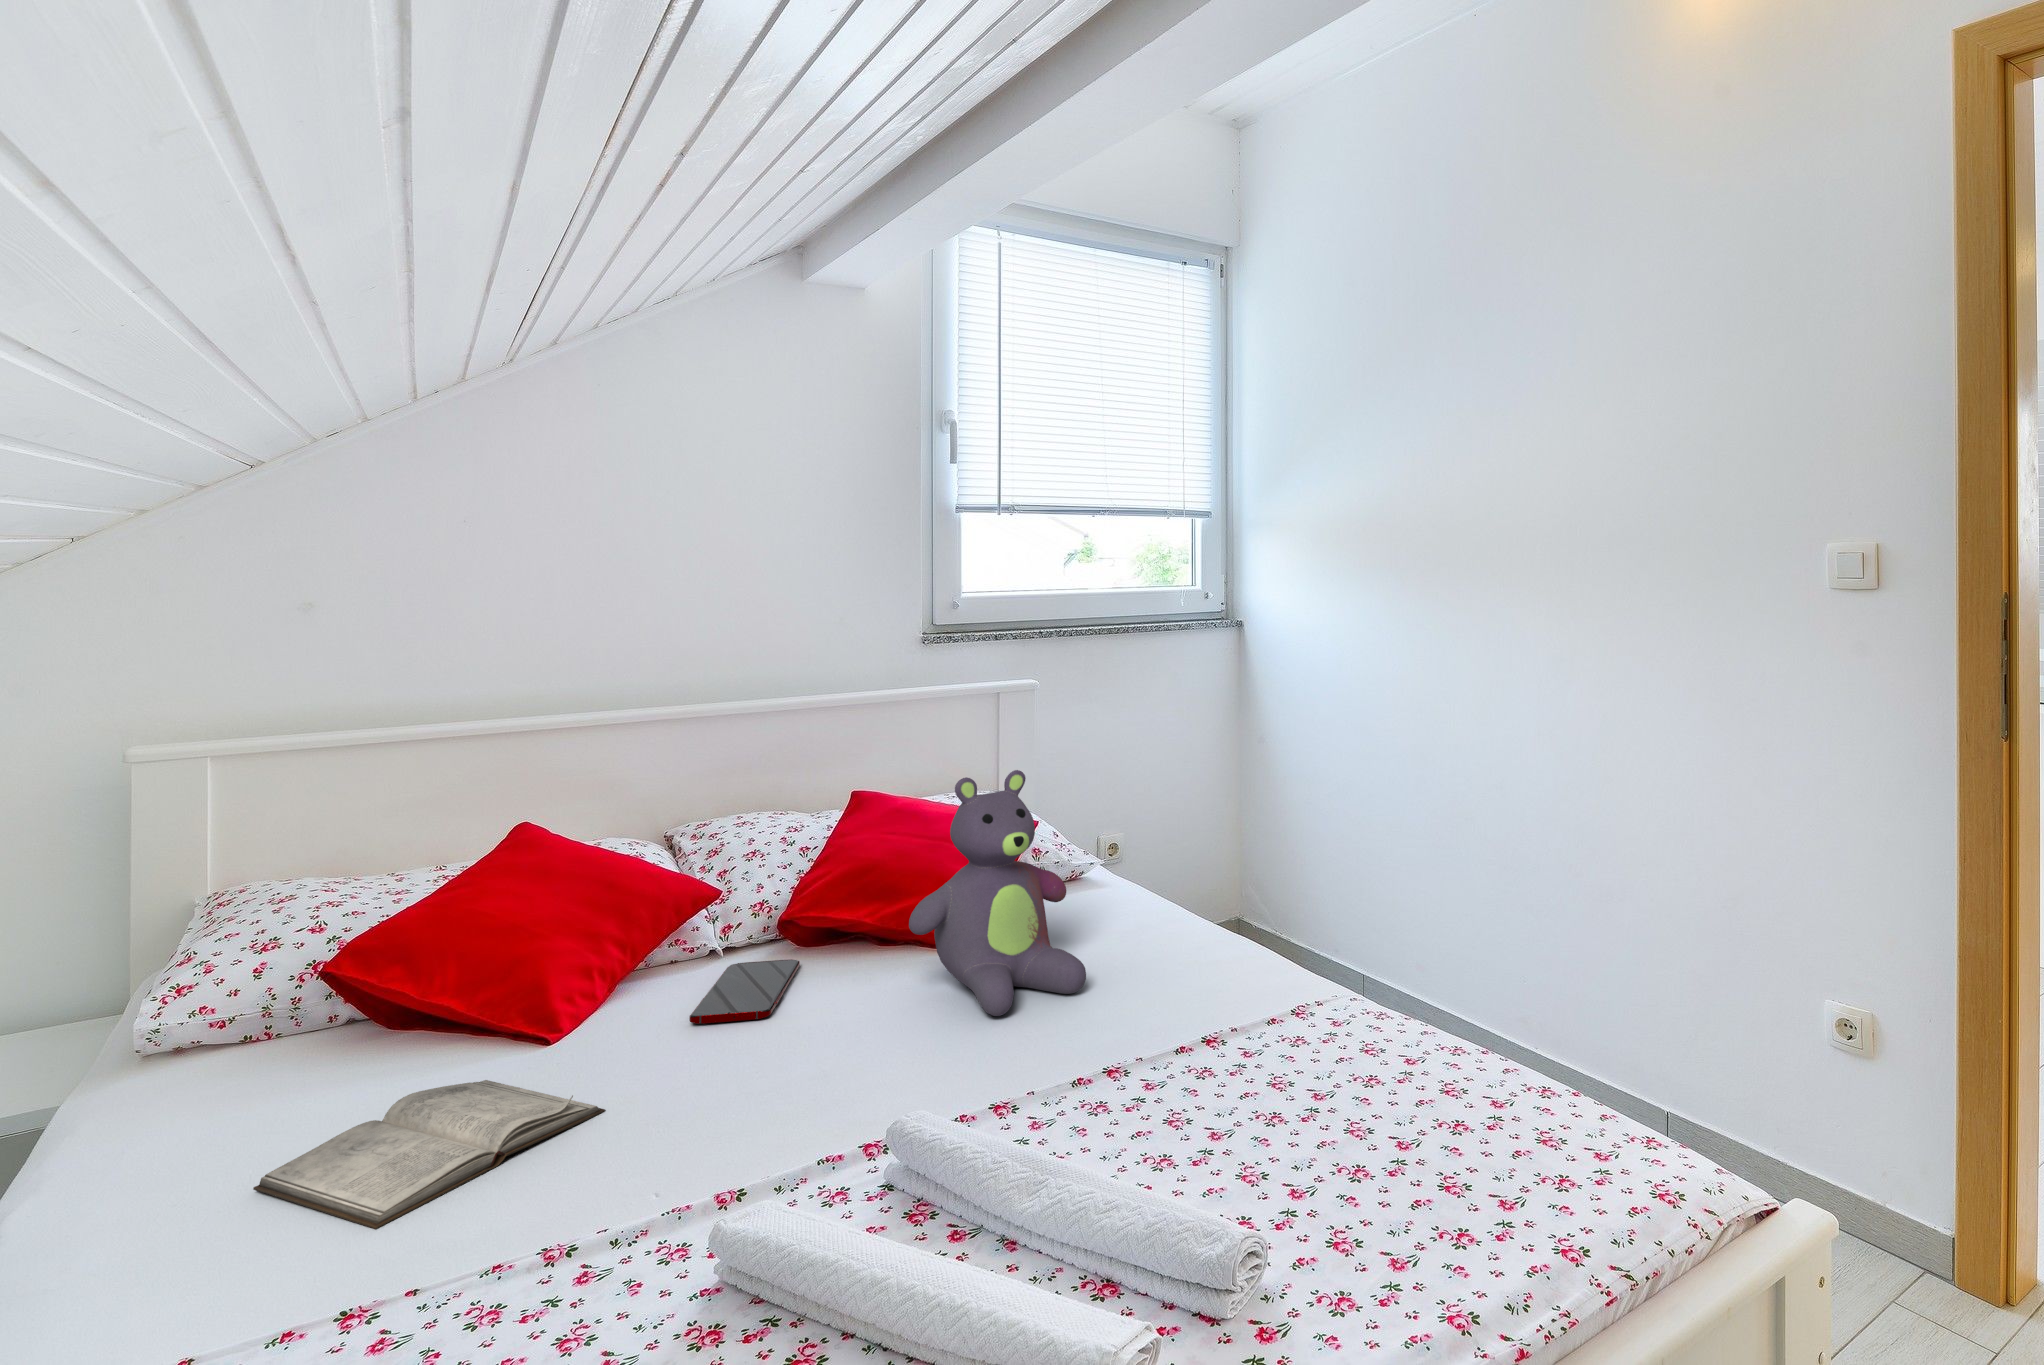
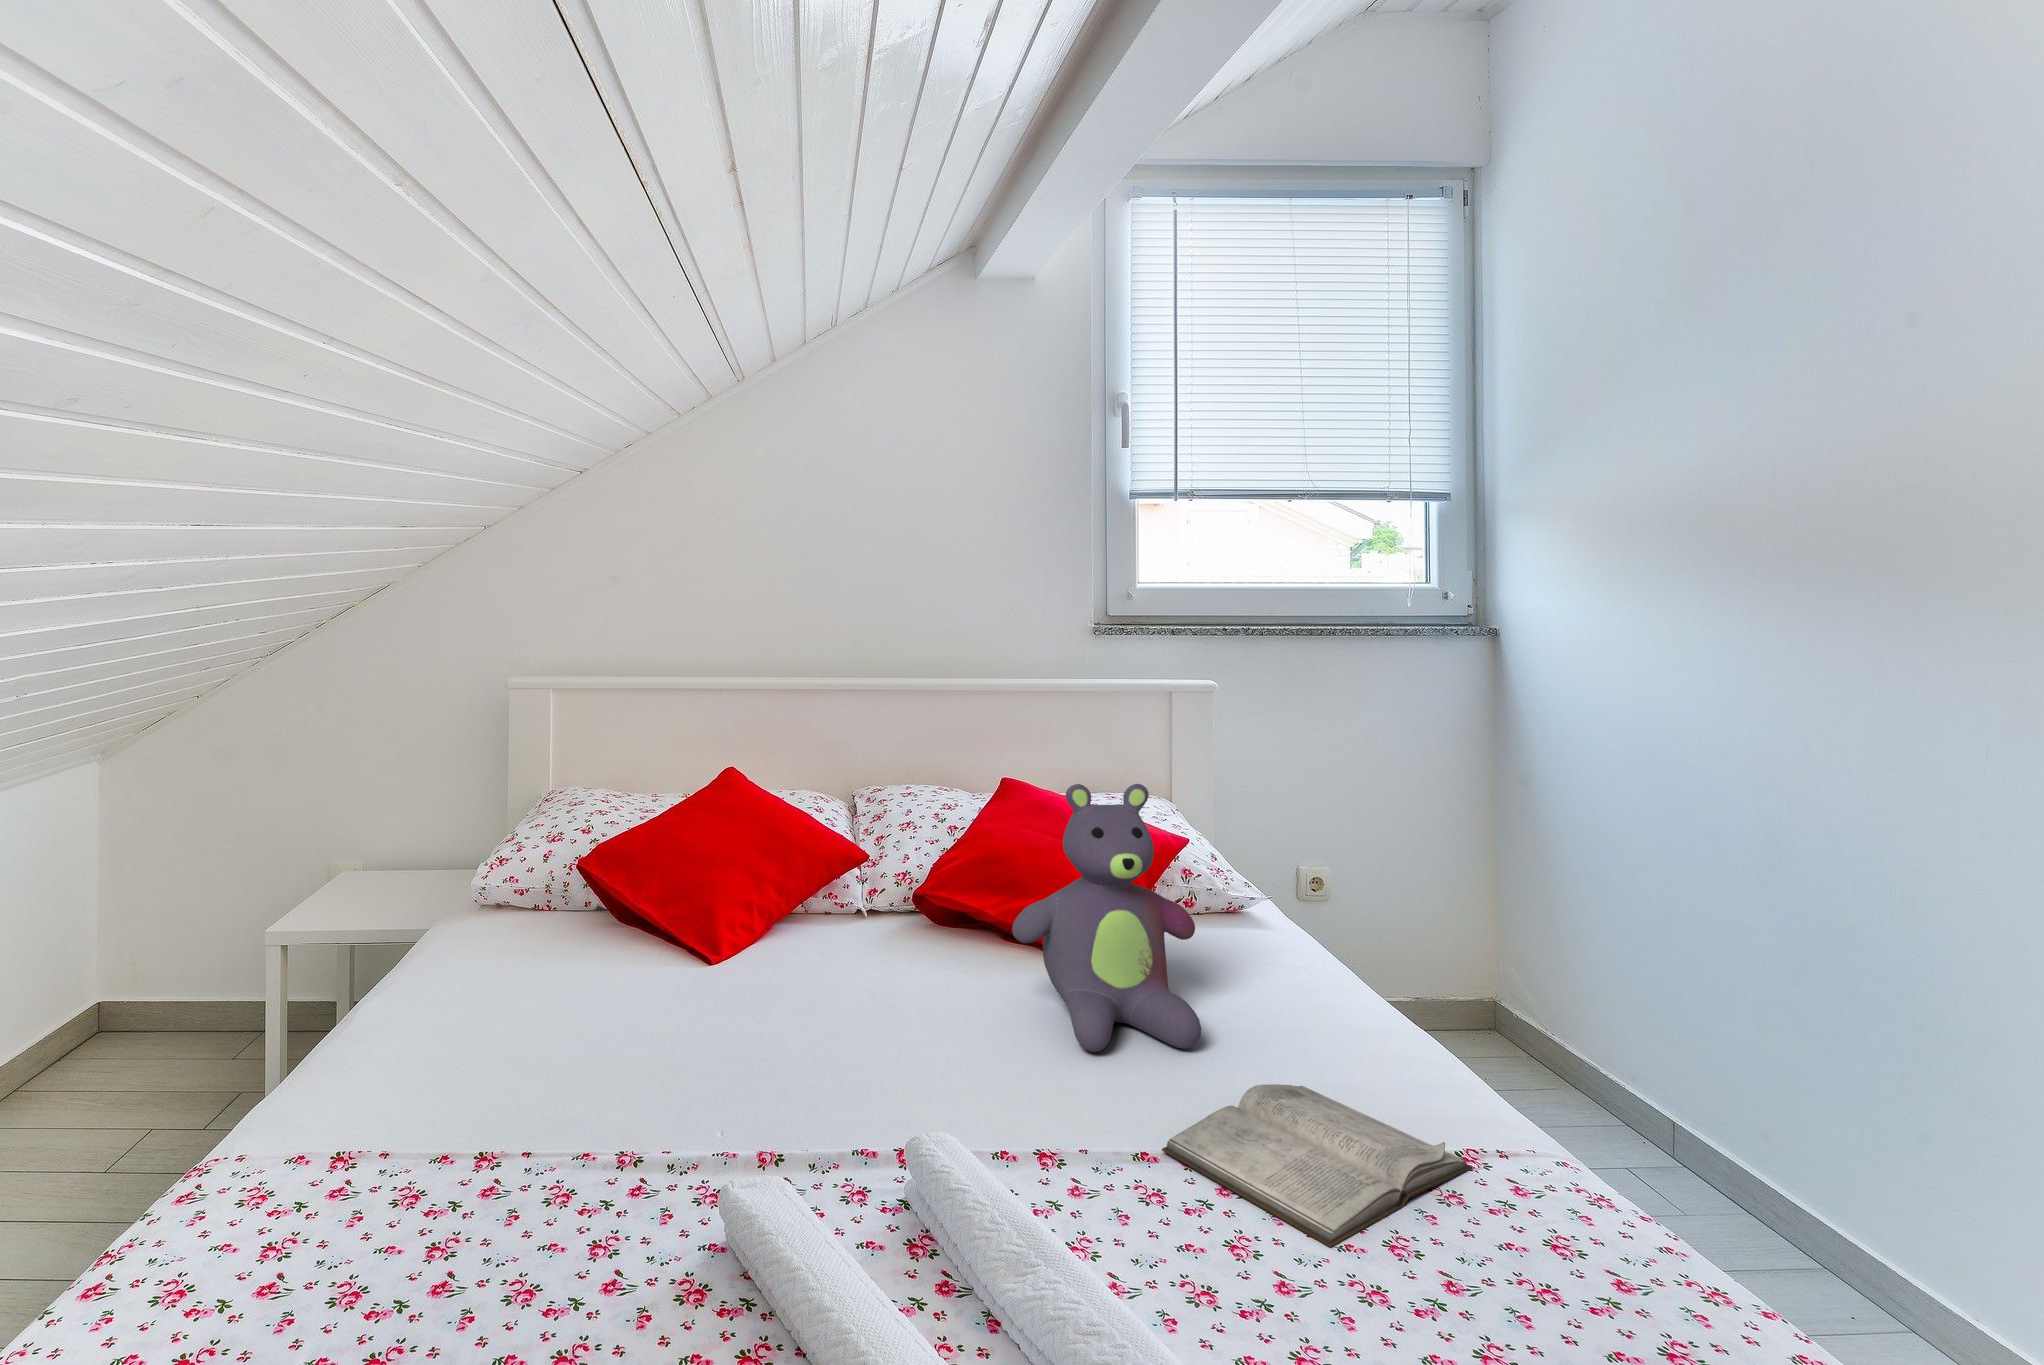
smartphone: present [689,959,800,1024] -> none [816,928,930,989]
diary: present [253,1080,605,1229] -> present [1162,1084,1472,1248]

